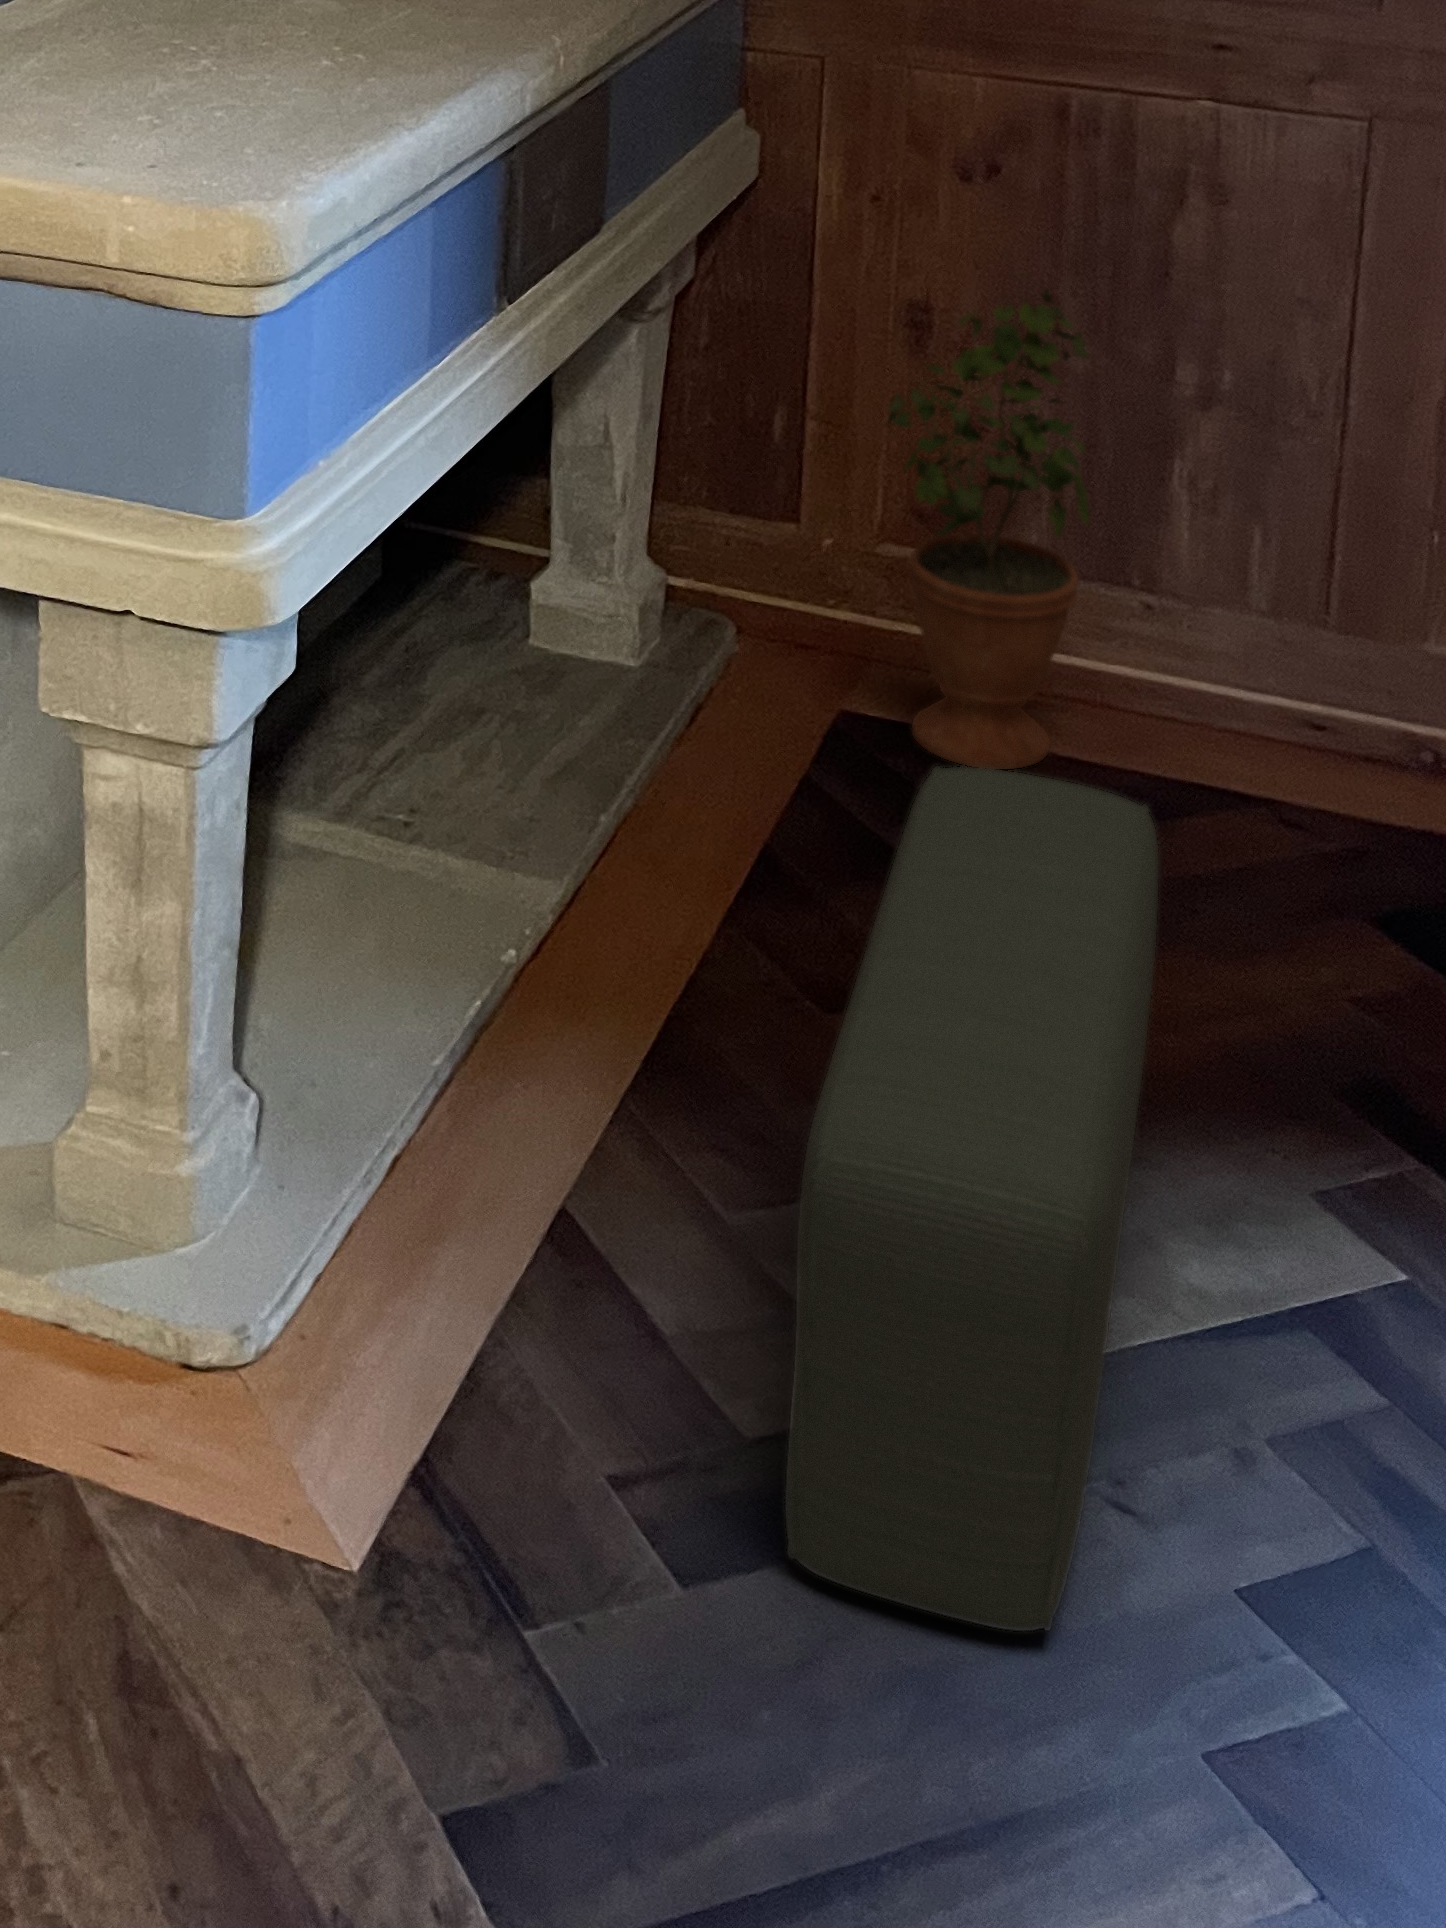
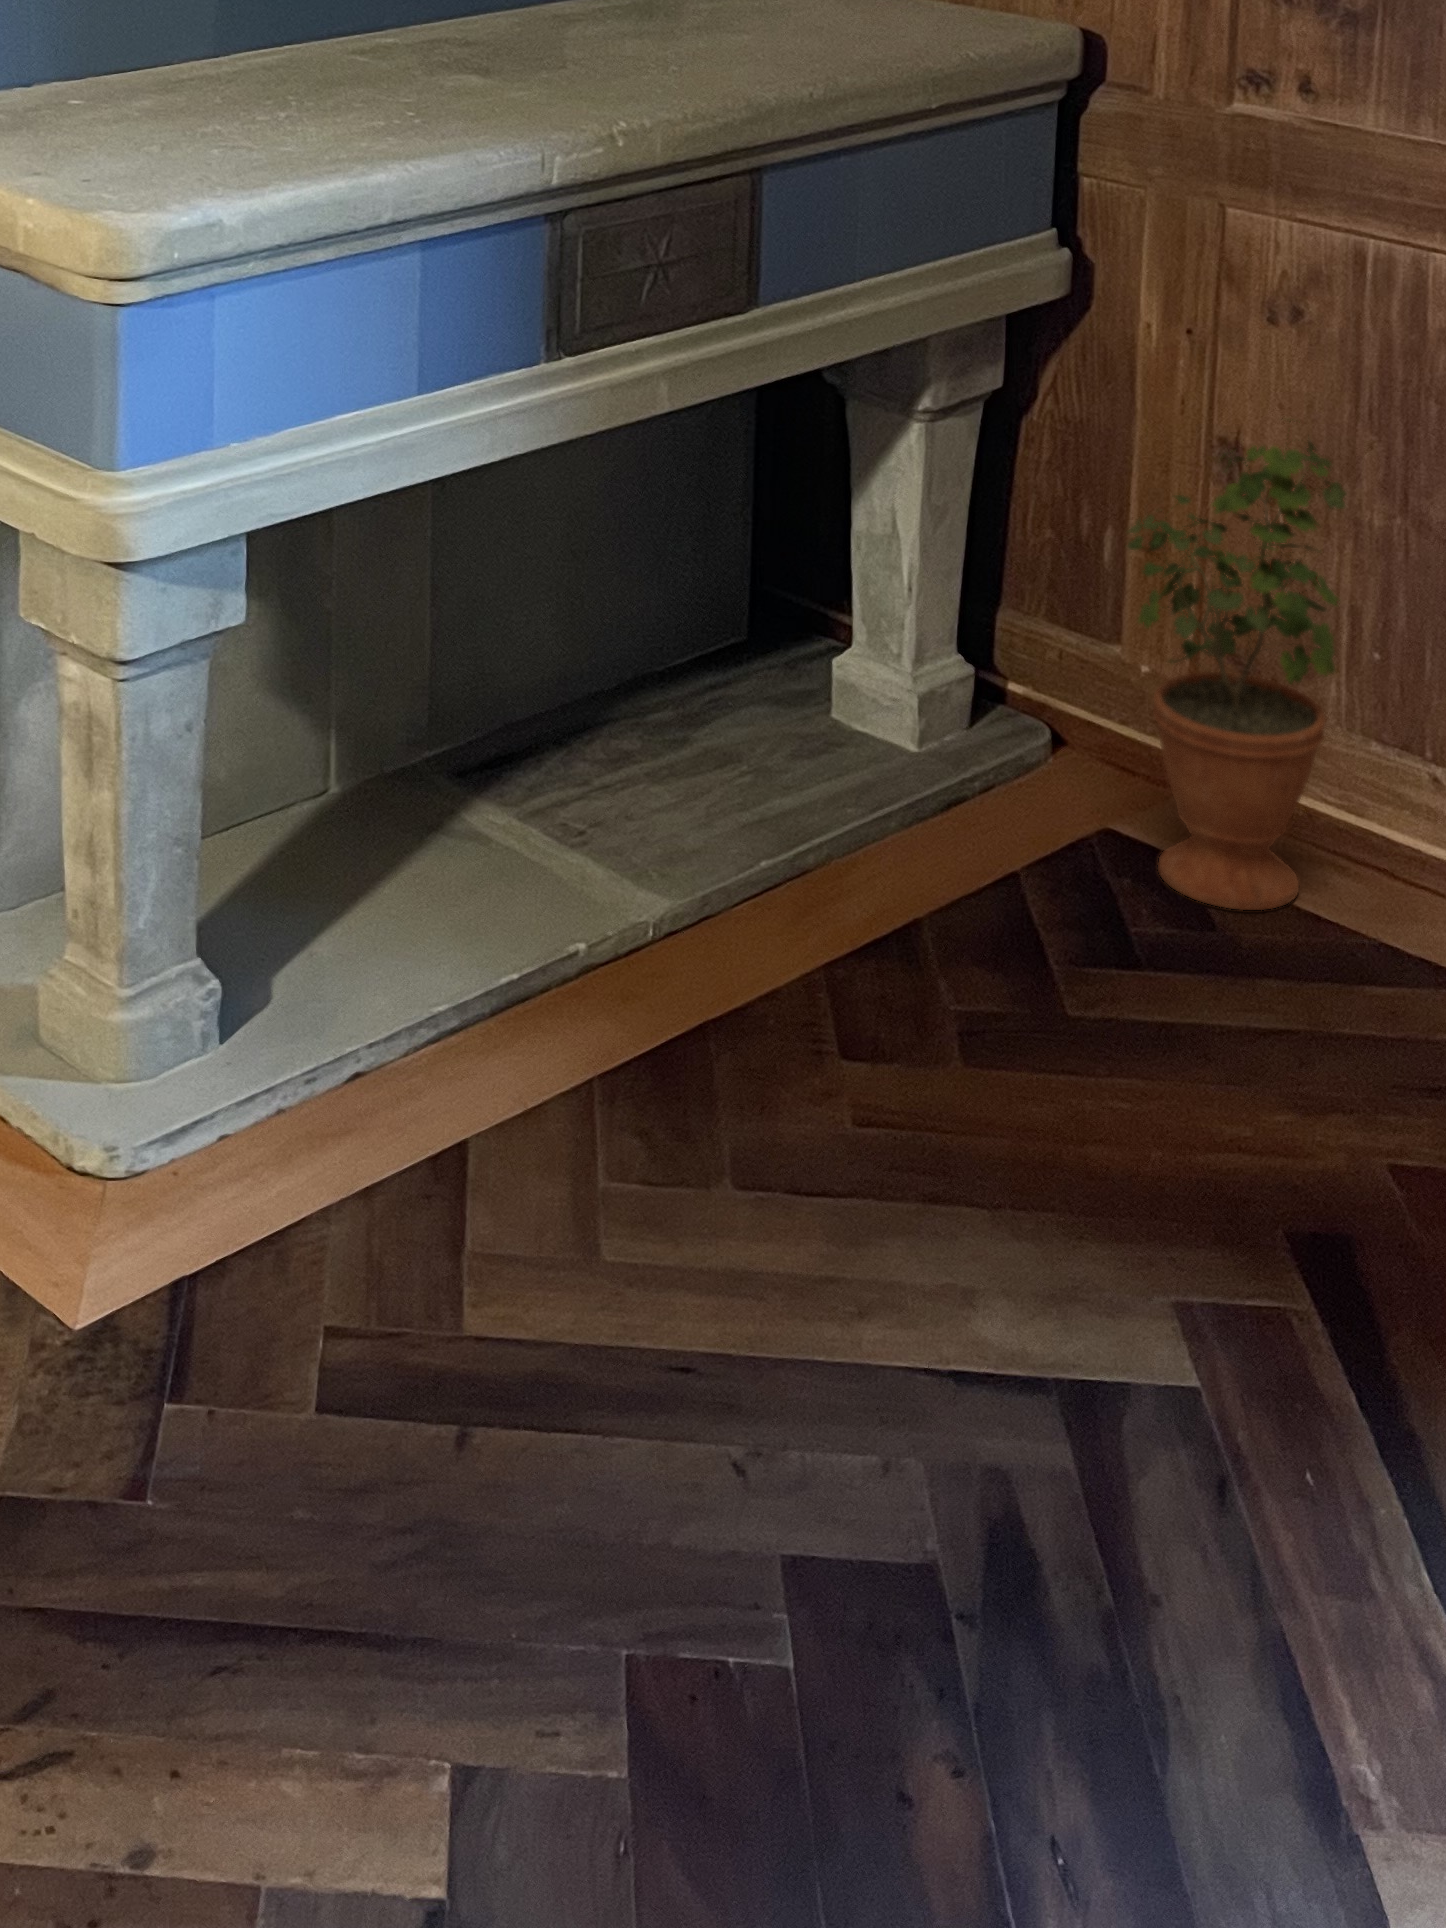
pouf: present [785,766,1158,1631] -> none [414,825,1060,1535]

